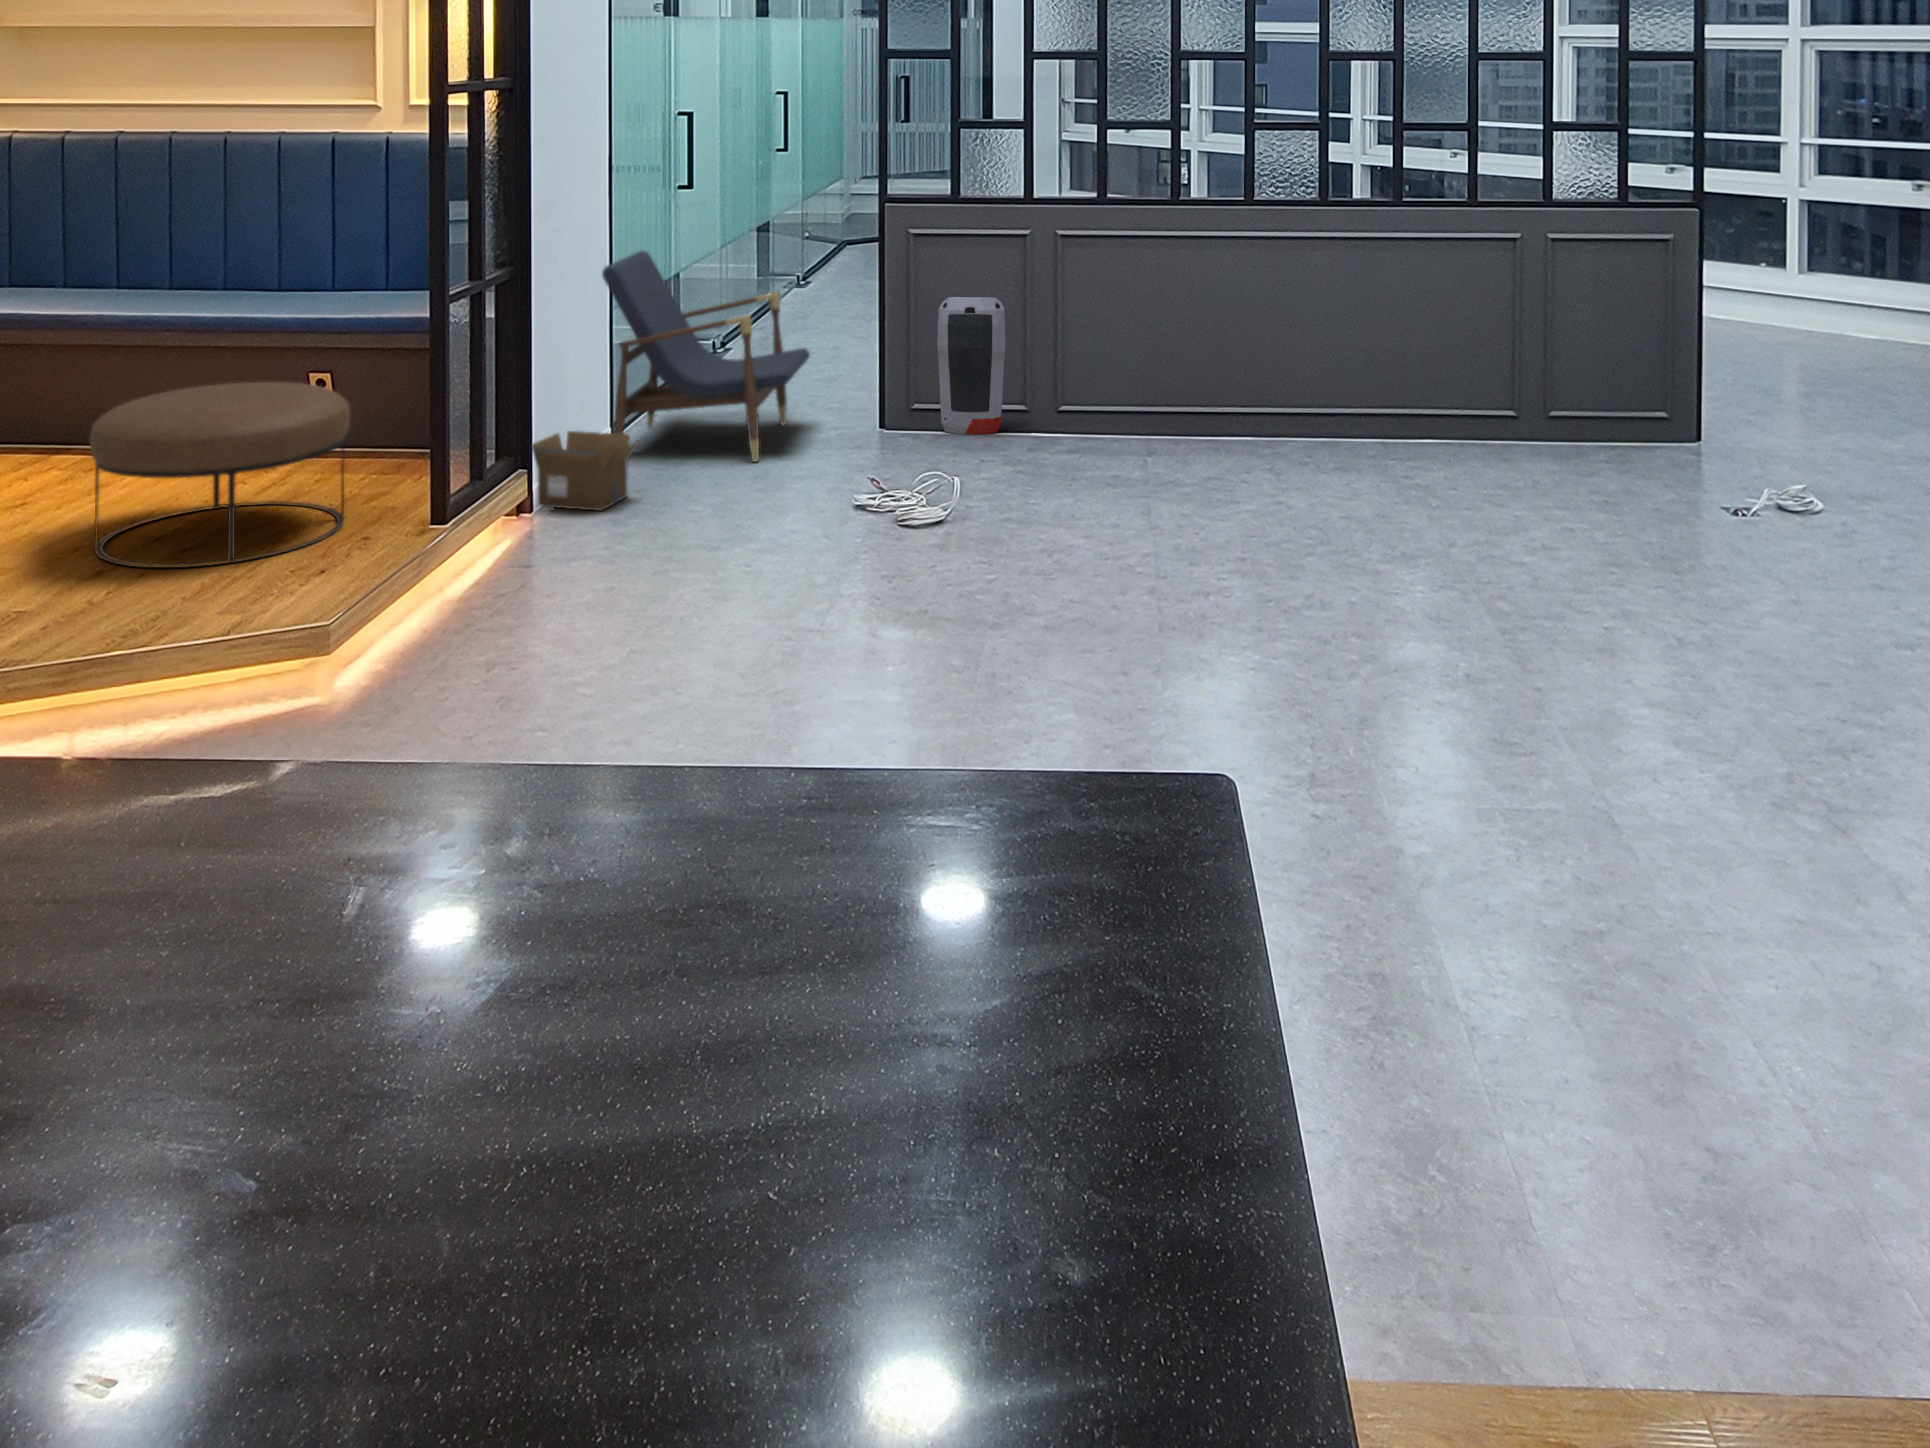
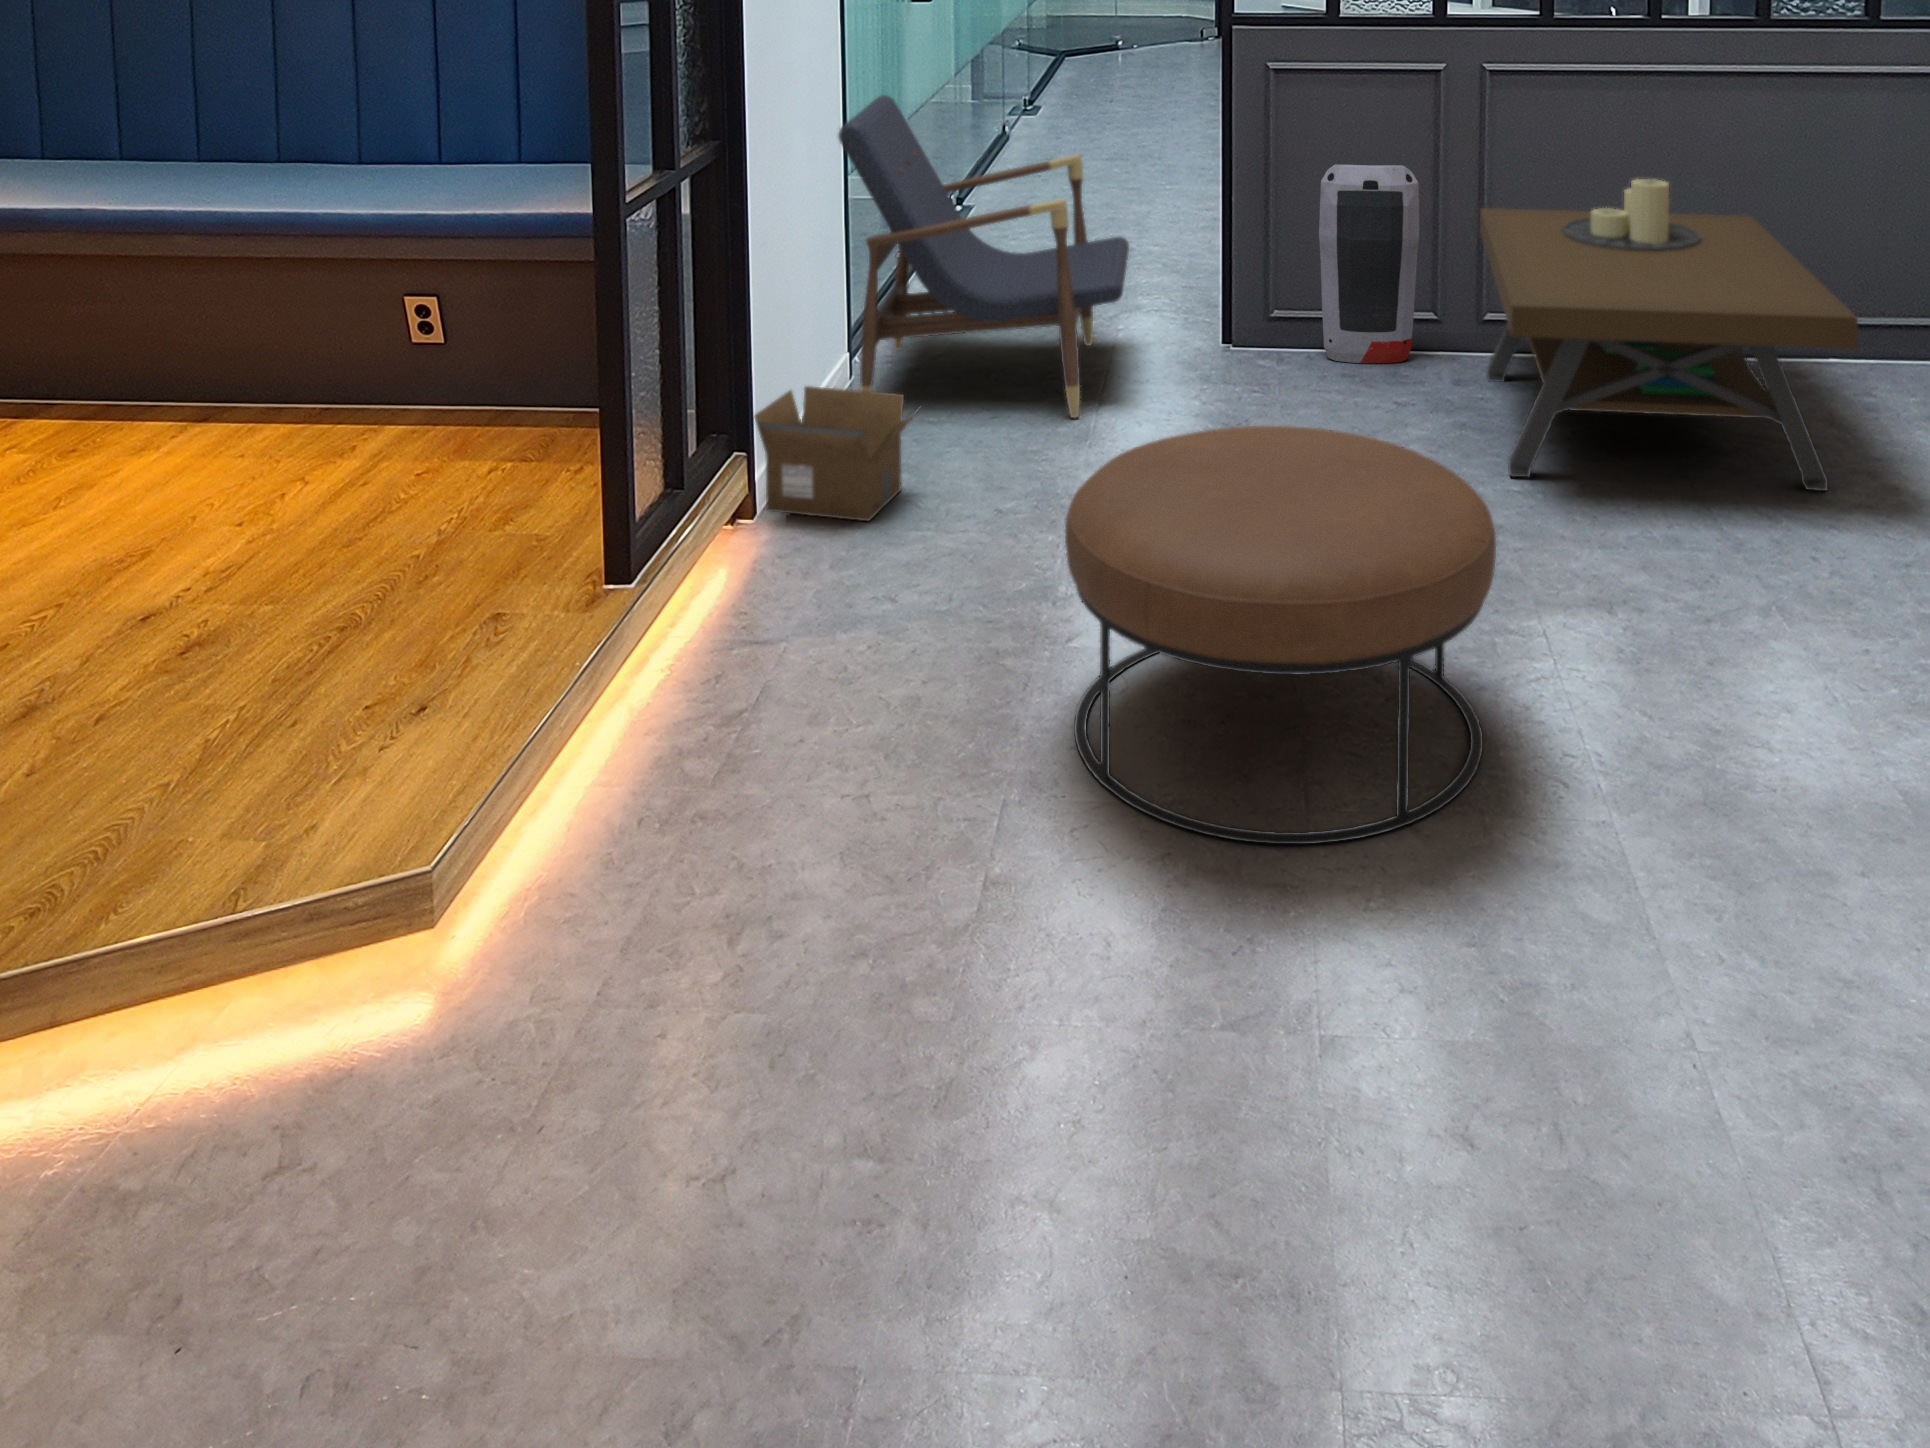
coffee table: none [1015,301,1227,495] -> present [1480,179,1858,491]
ottoman: present [90,382,350,568] -> present [1065,426,1496,844]

